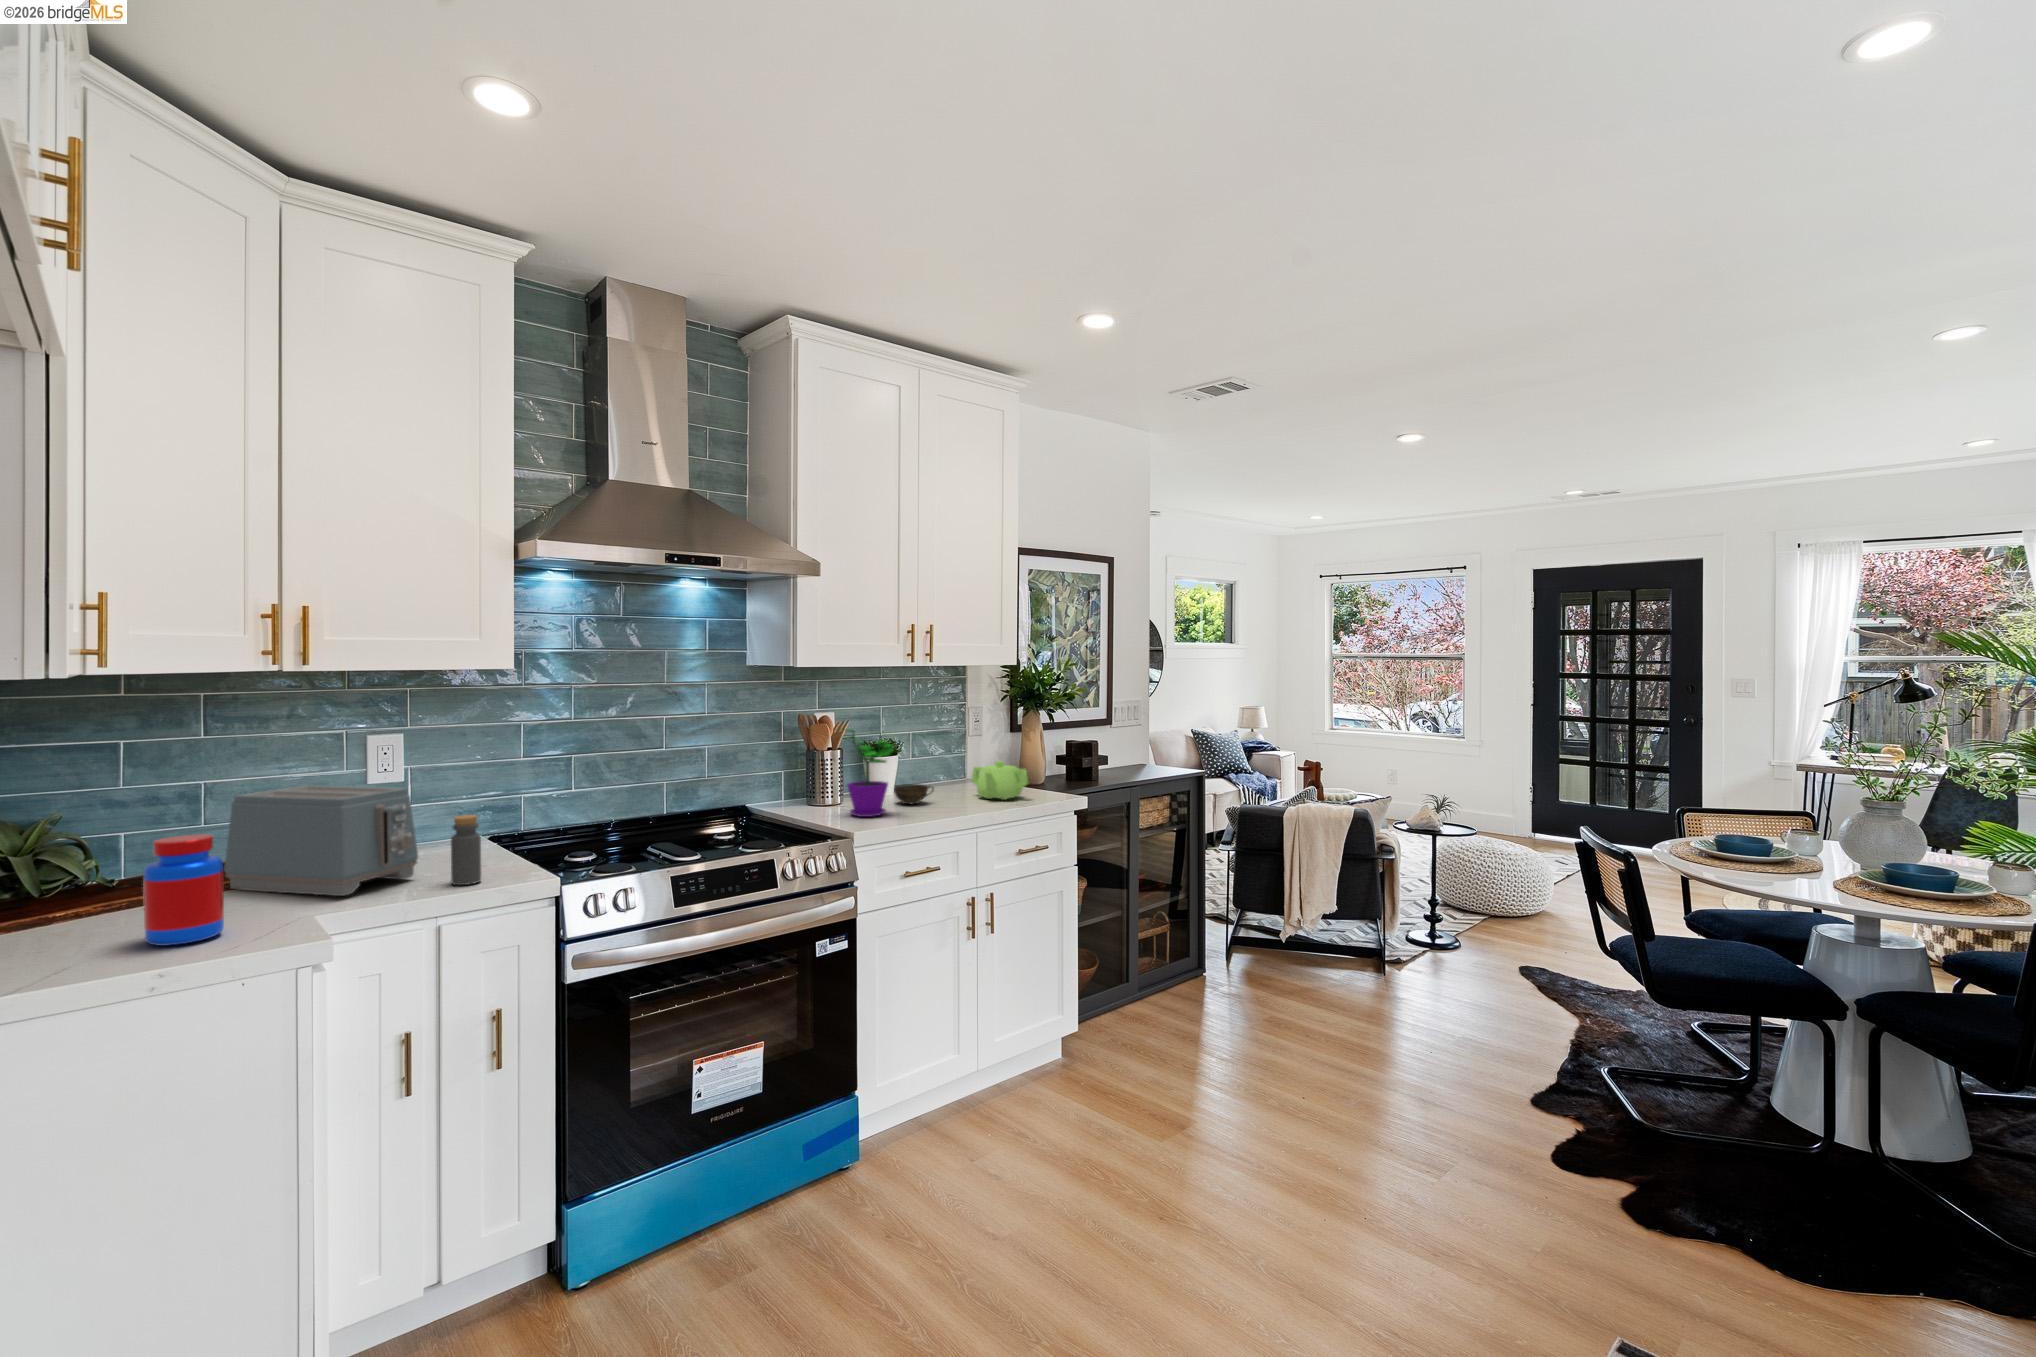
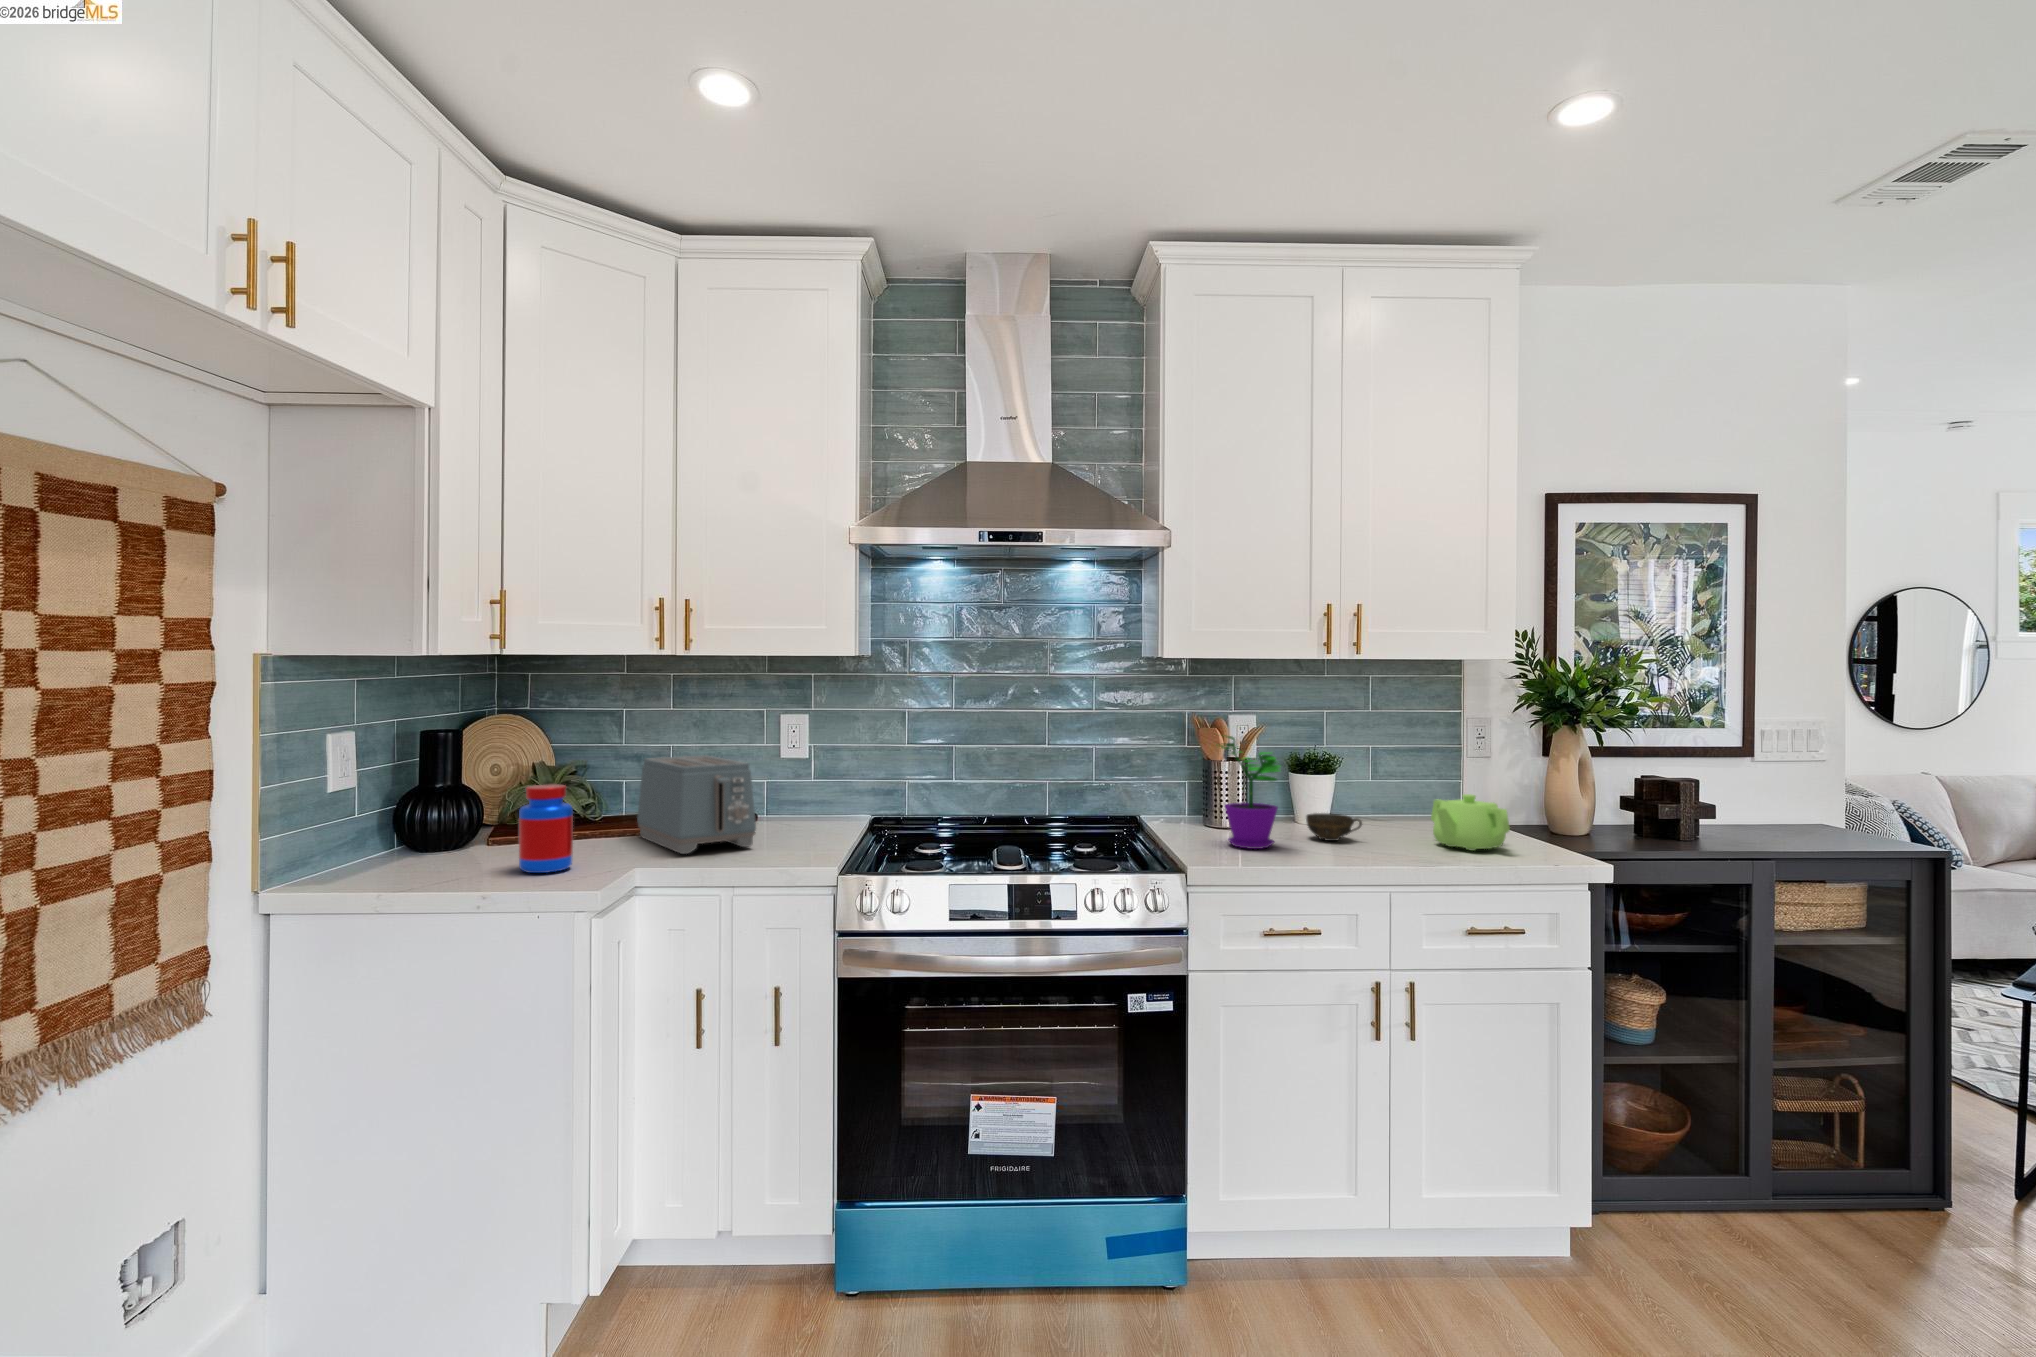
bottle: present [451,815,481,885] -> none [767,793,793,860]

